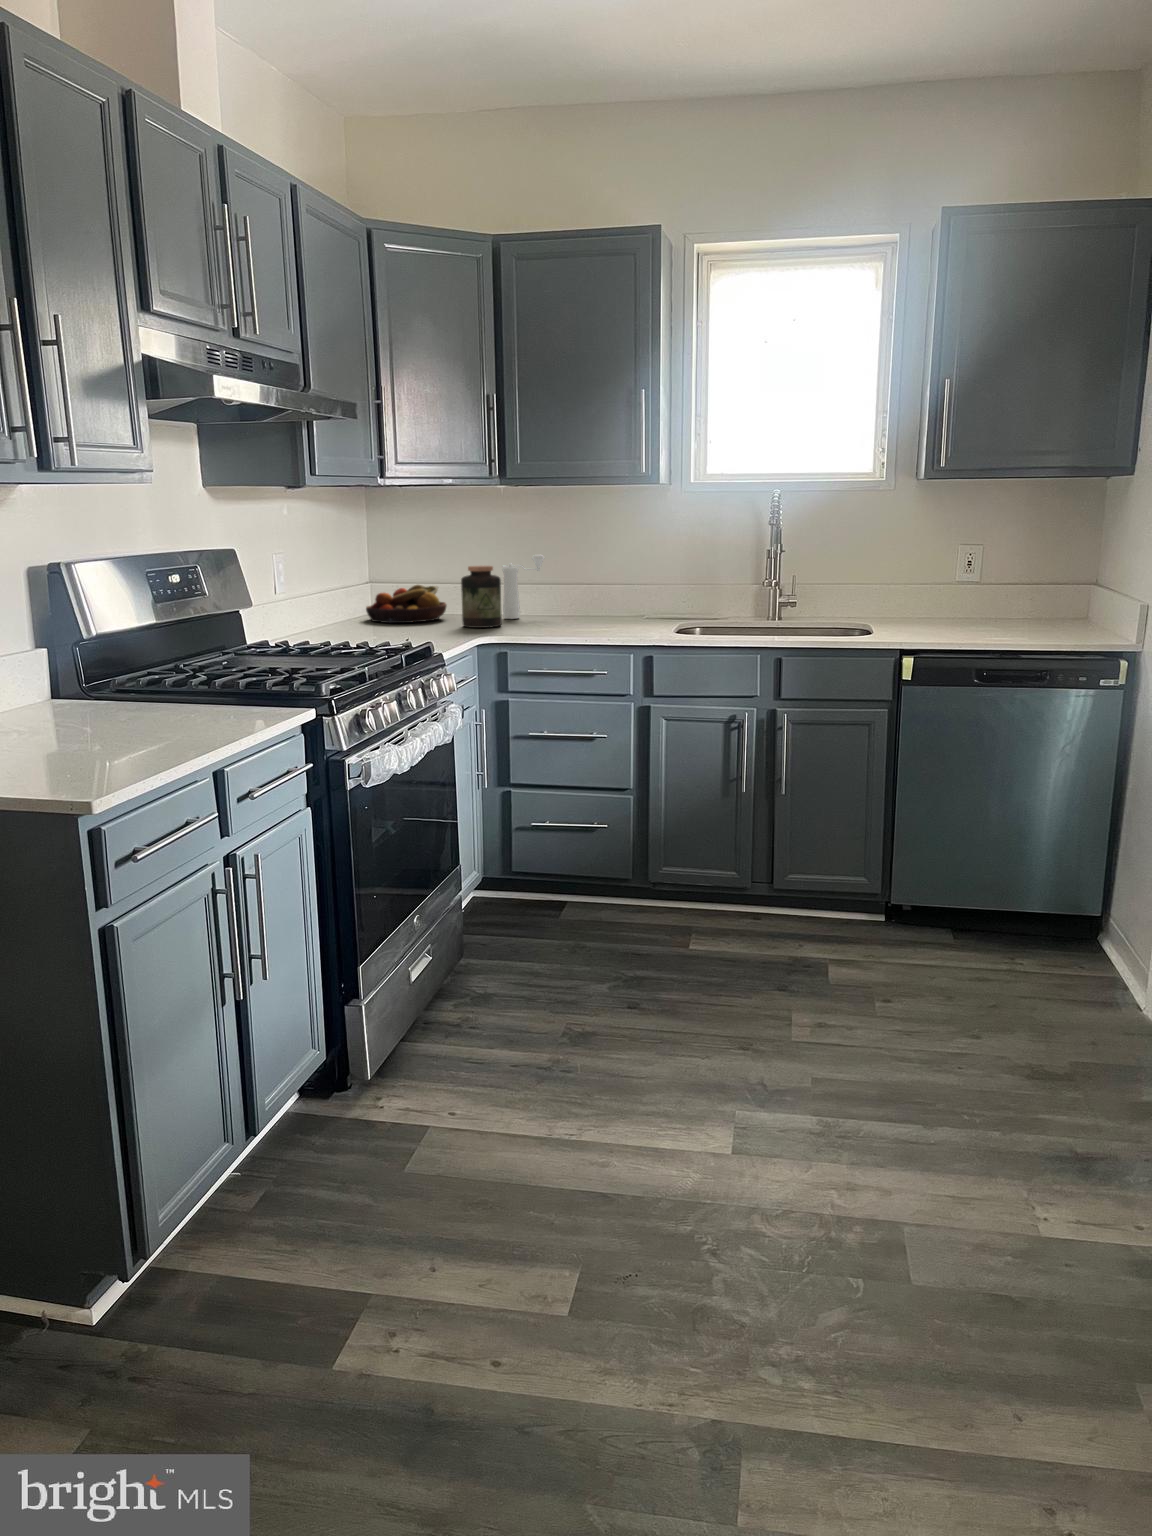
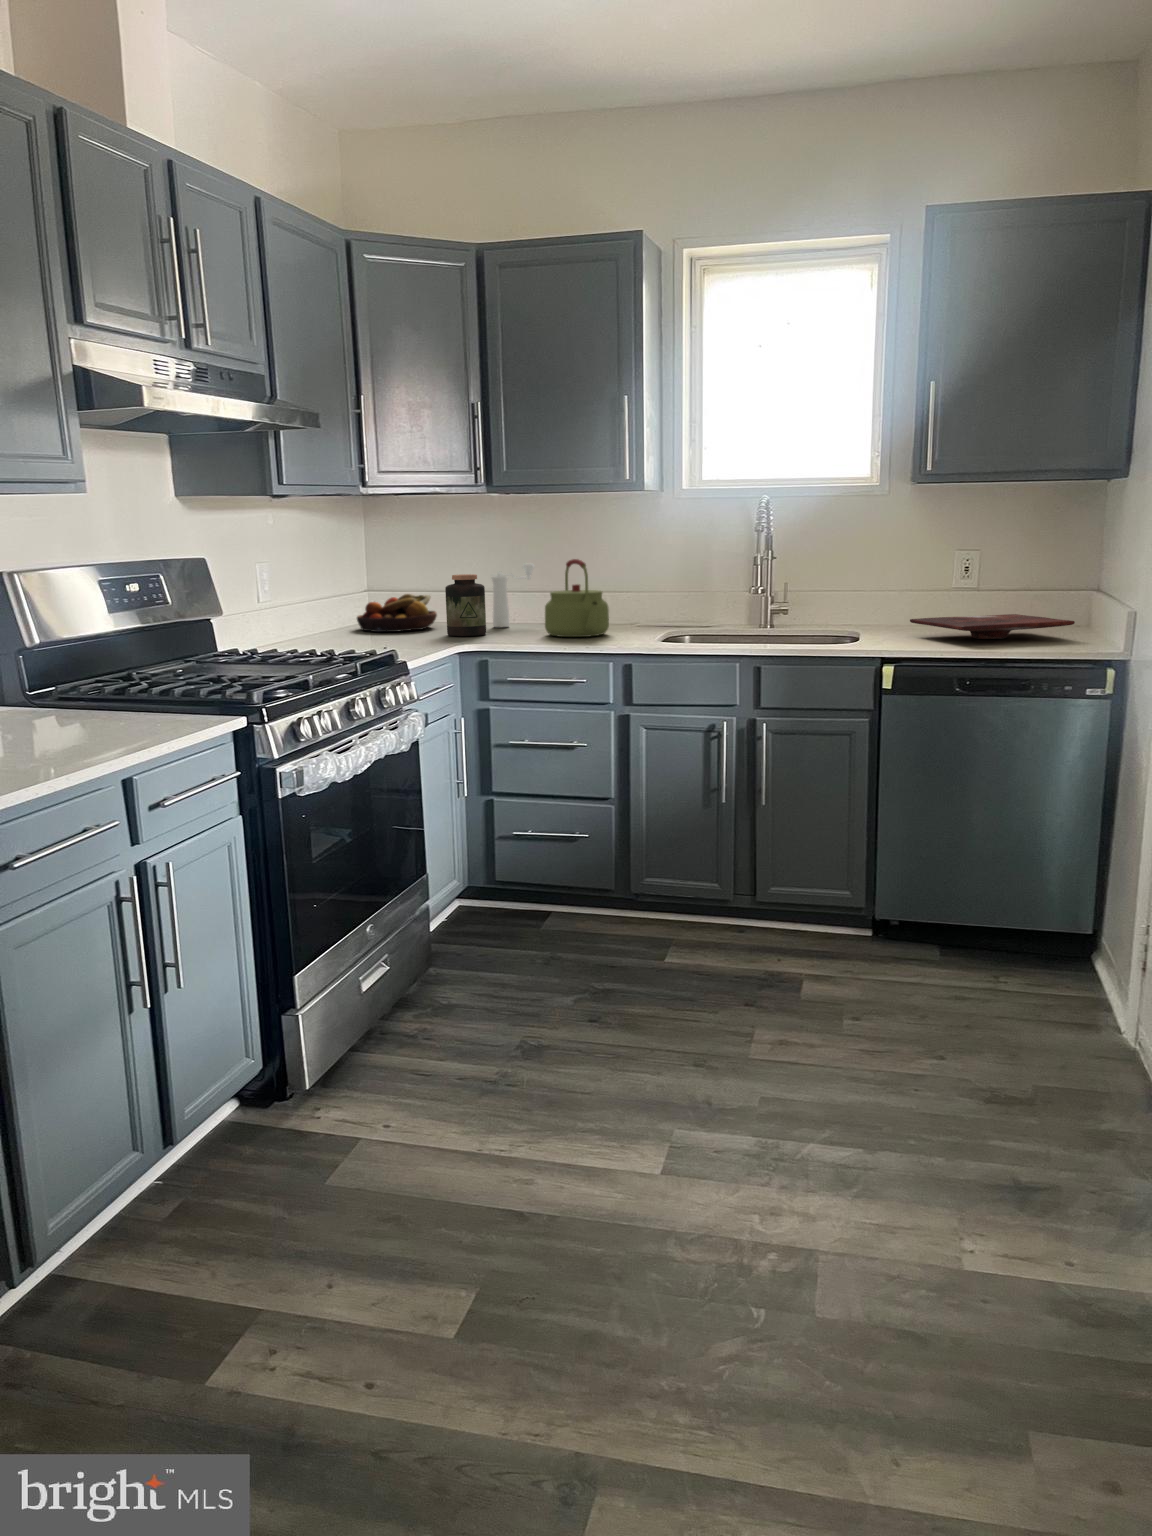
kettle: none [562,551,625,629] -> present [545,559,609,637]
cutting board: none [921,608,1081,632] -> present [910,614,1075,639]

